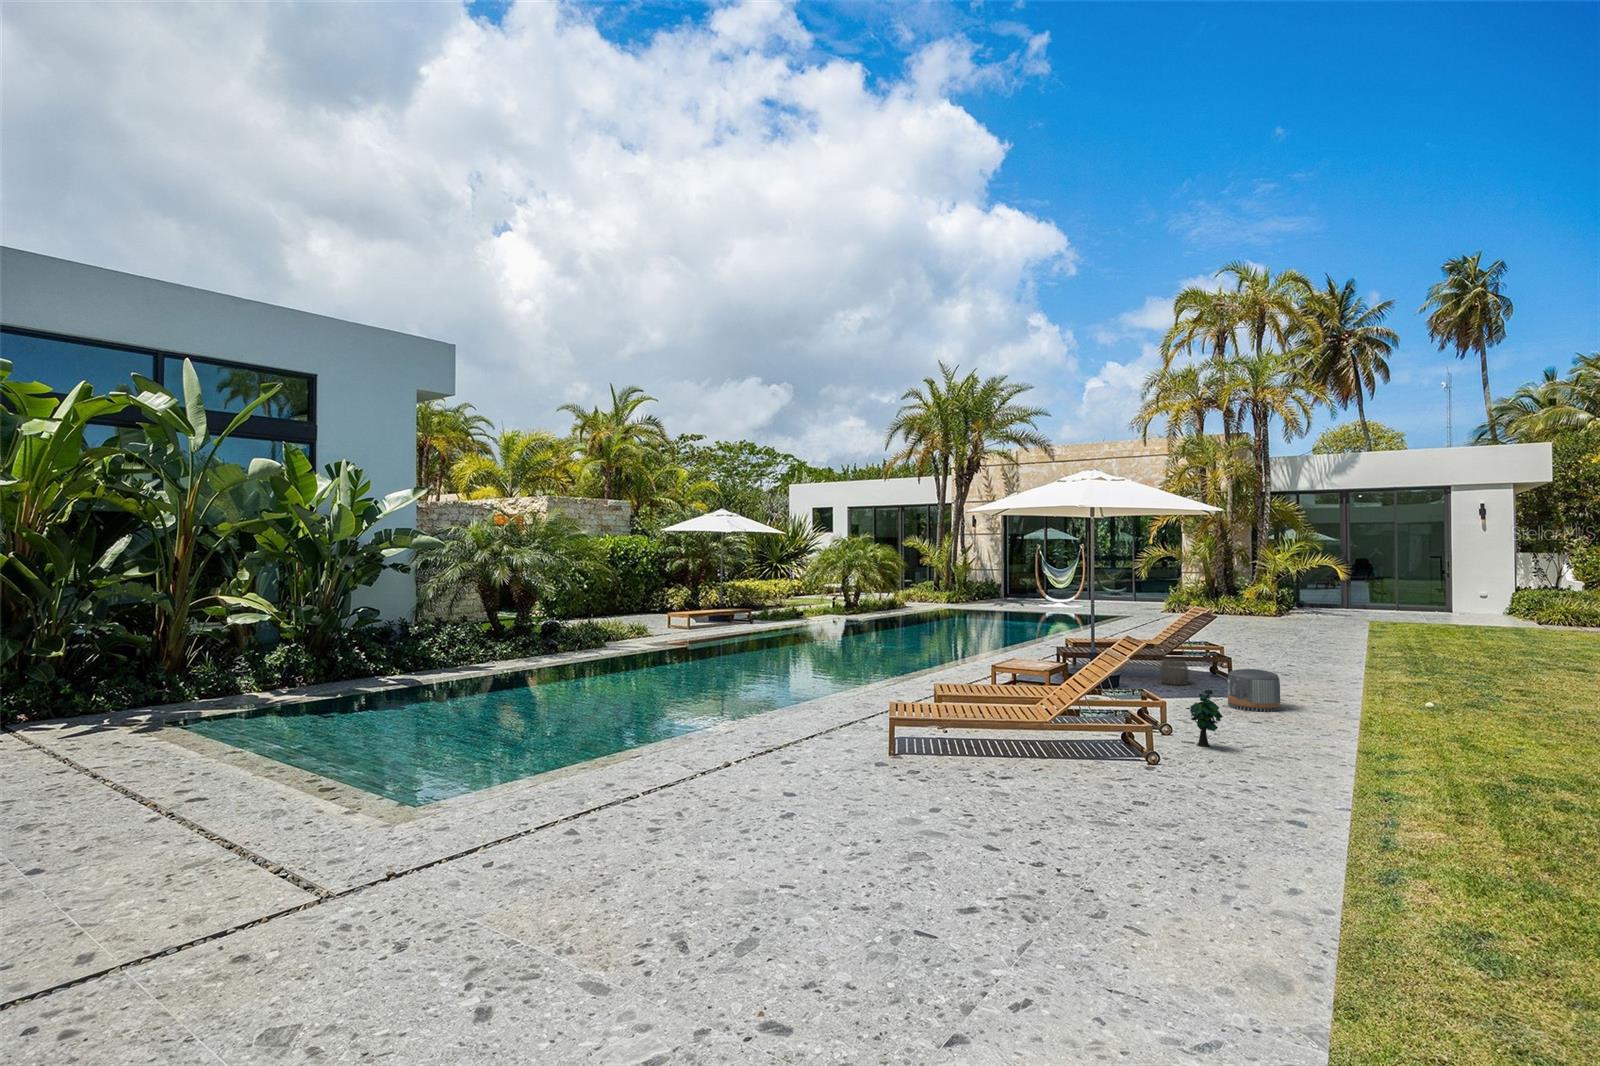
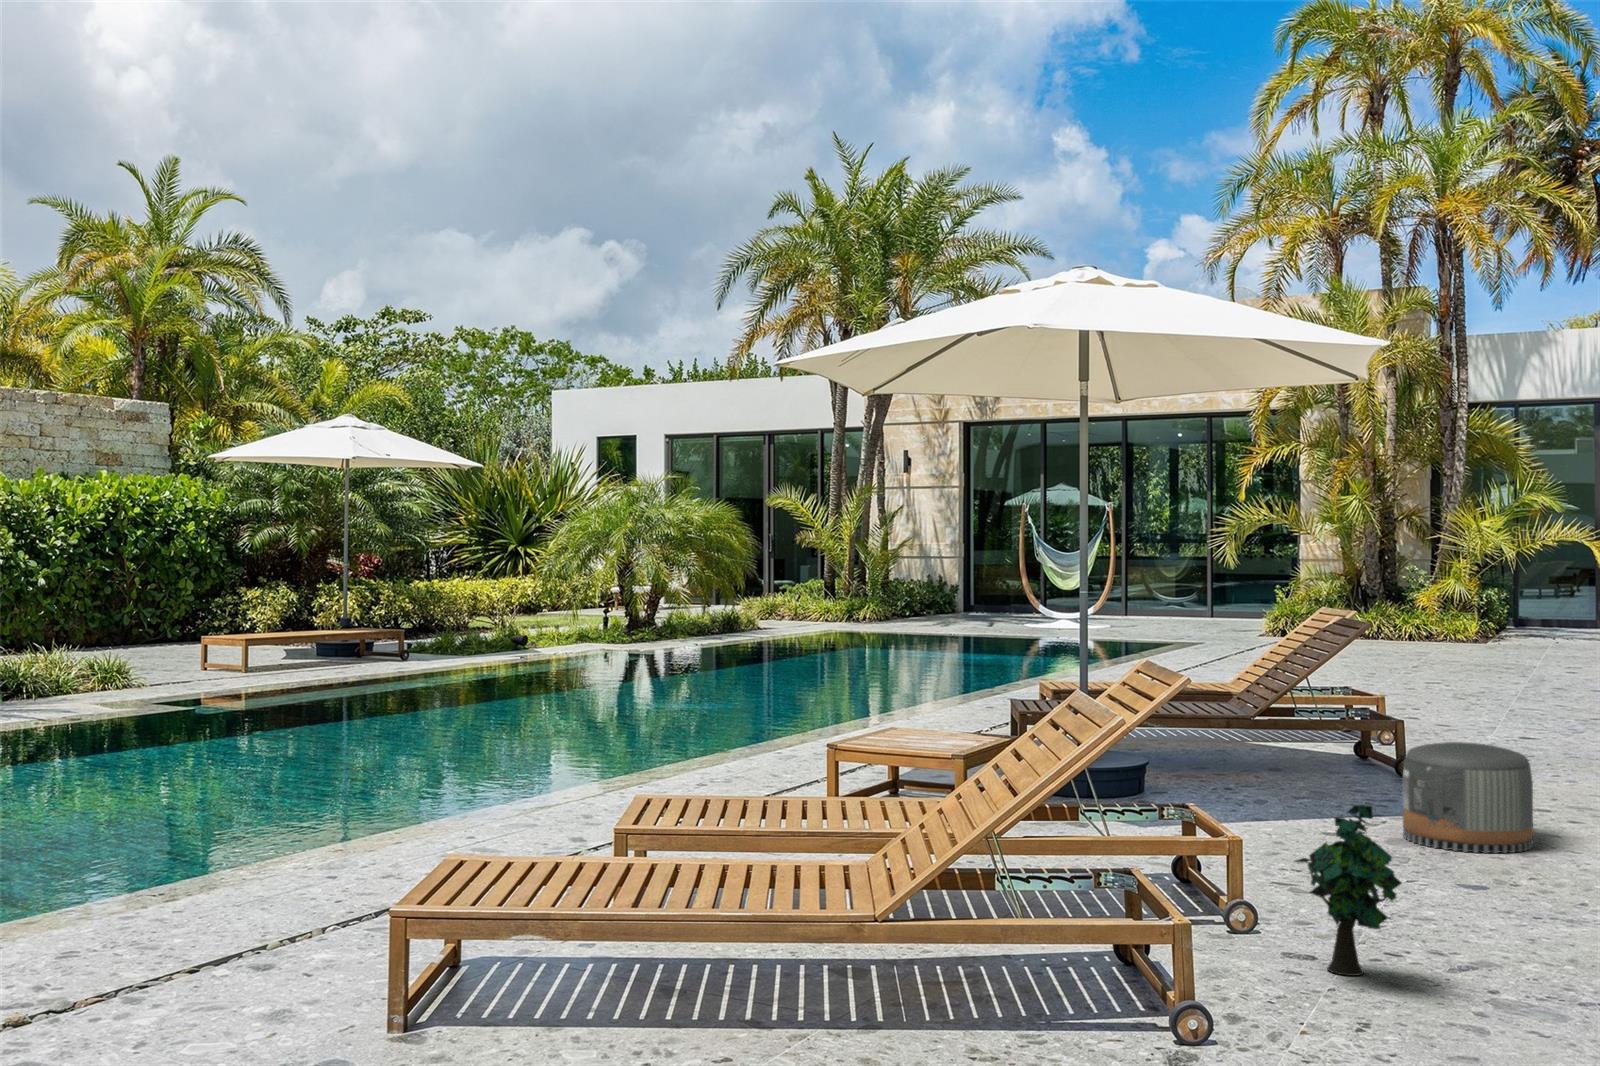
woven basket: present [1160,659,1189,685] -> none [1240,722,1309,784]

